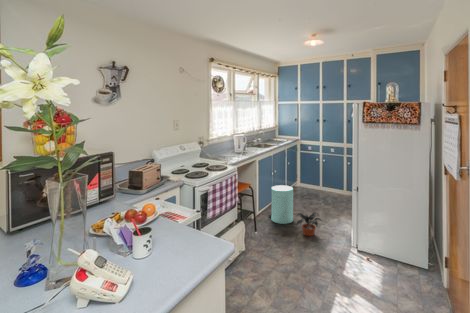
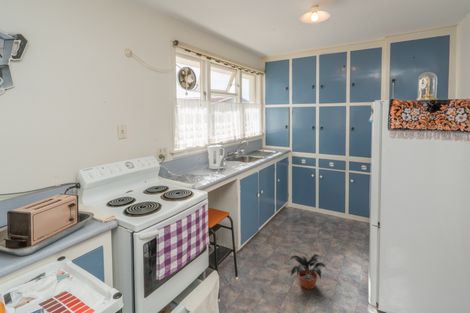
trash can: present [269,185,293,224] -> none [252,213,286,267]

